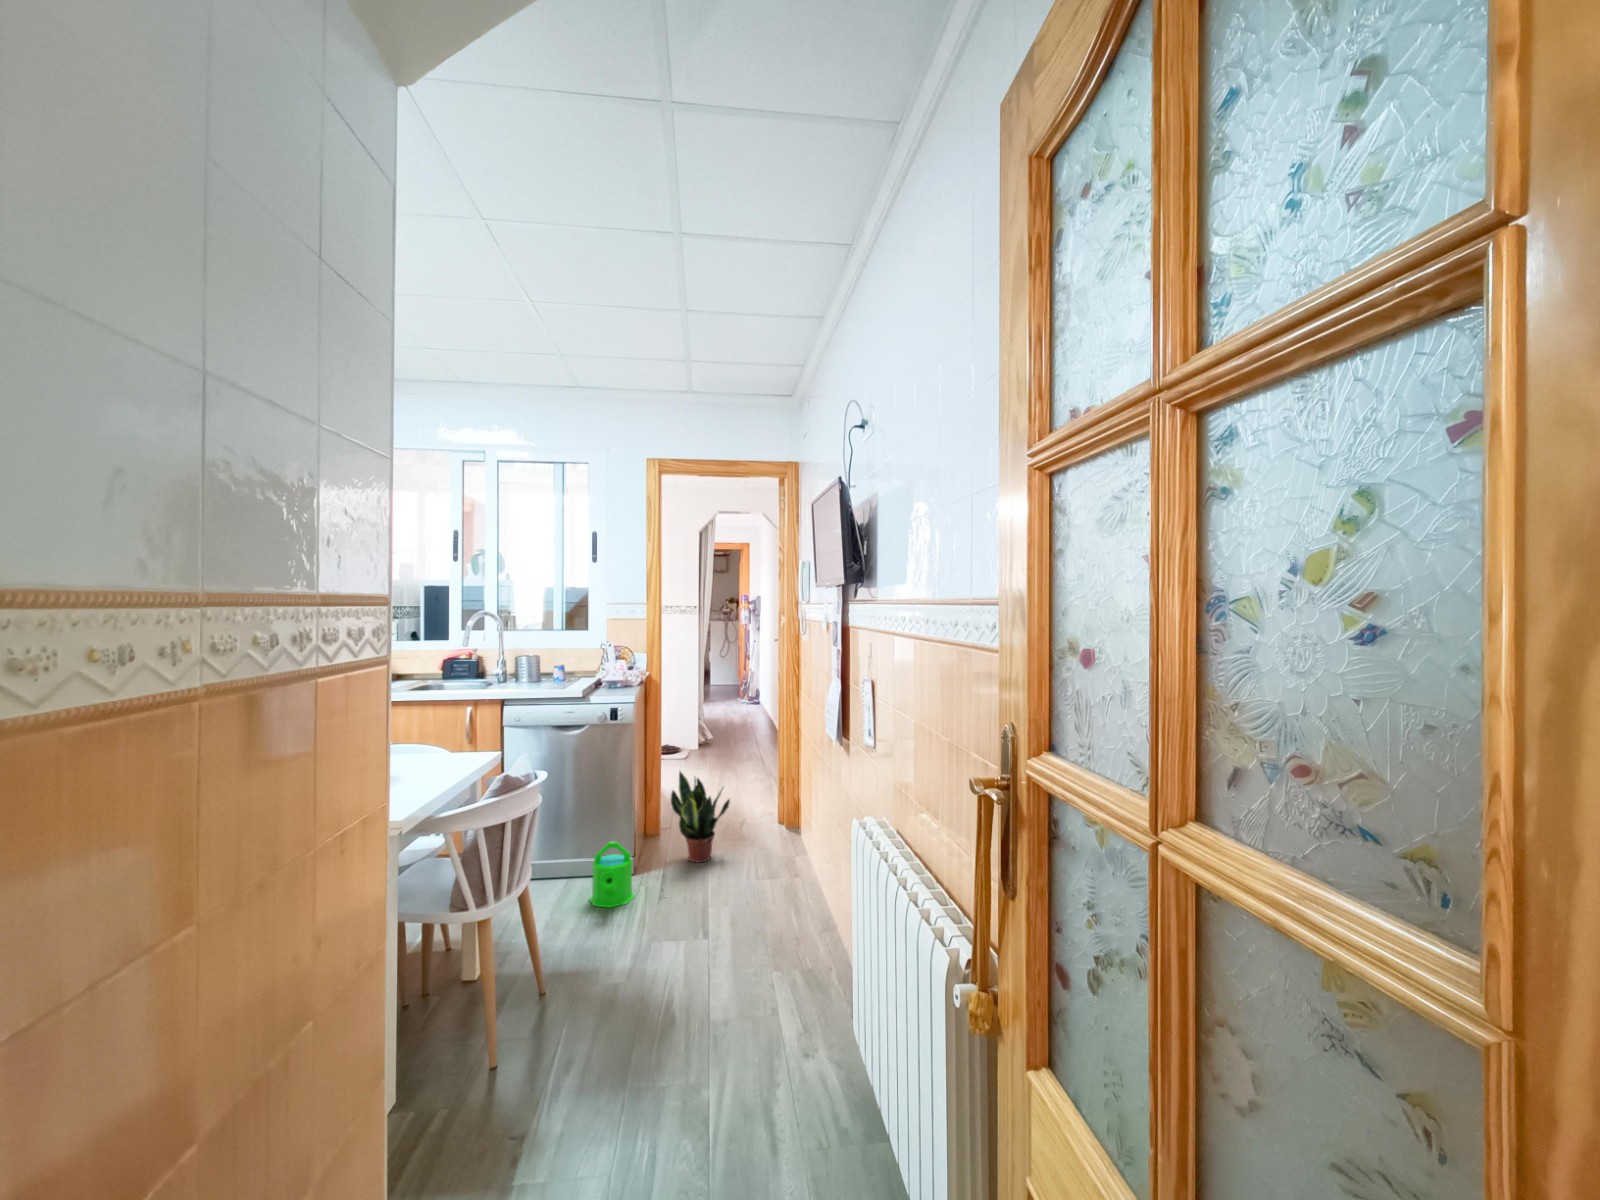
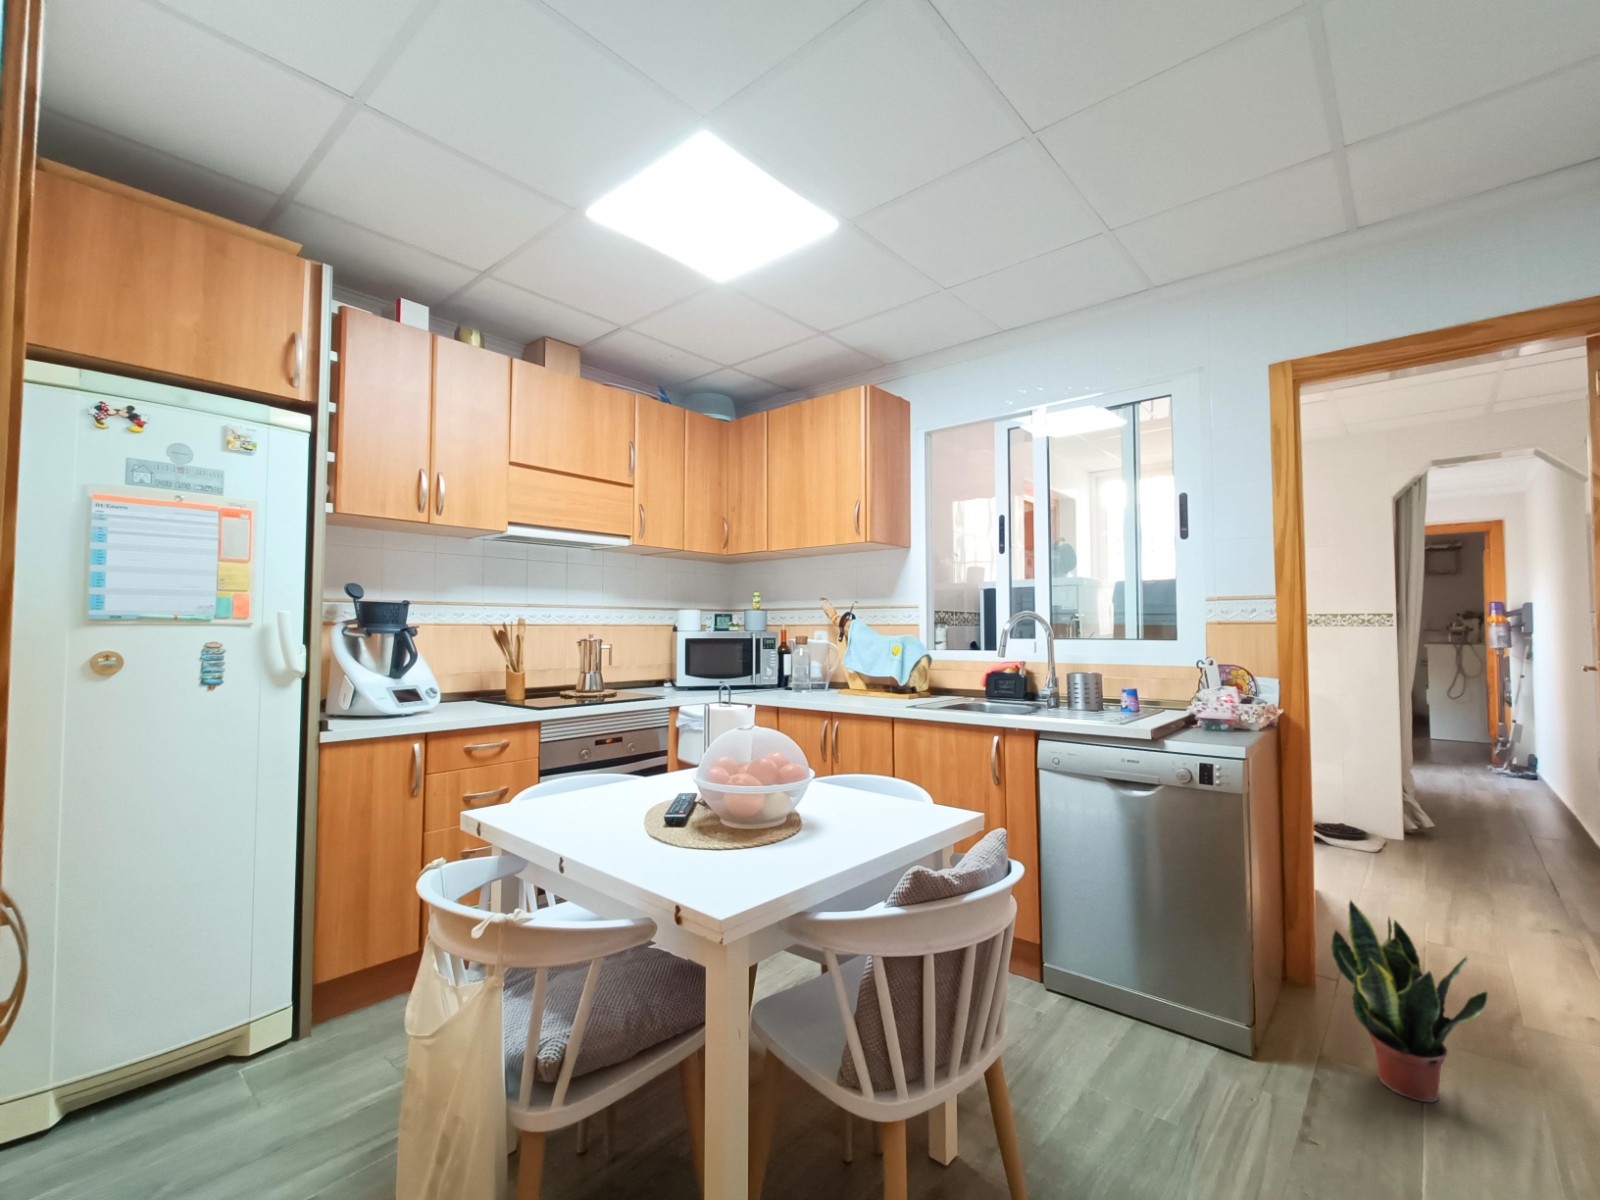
watering can: present [590,841,634,908] -> none [1160,995,1250,1126]

